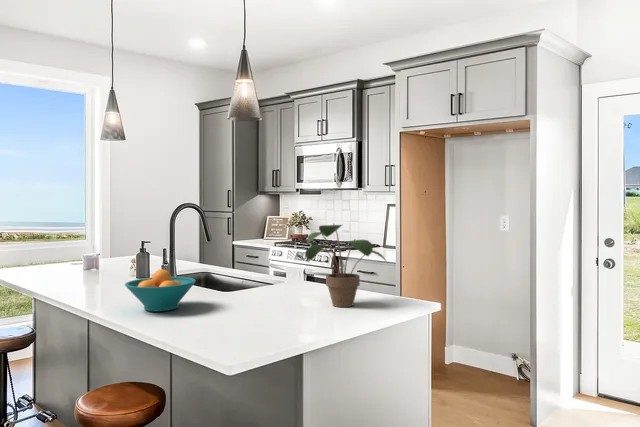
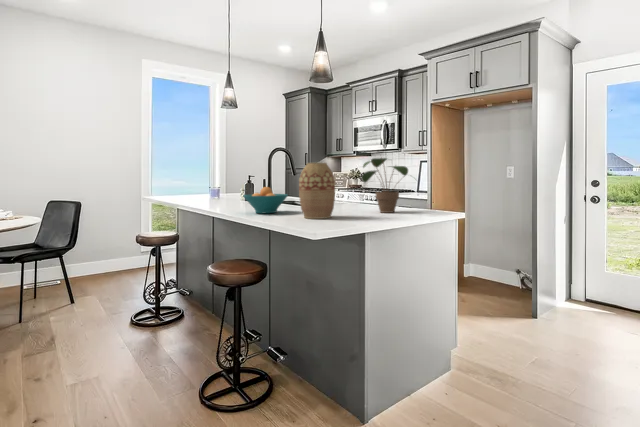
vase: none [210,240,265,328] -> present [299,163,335,219]

